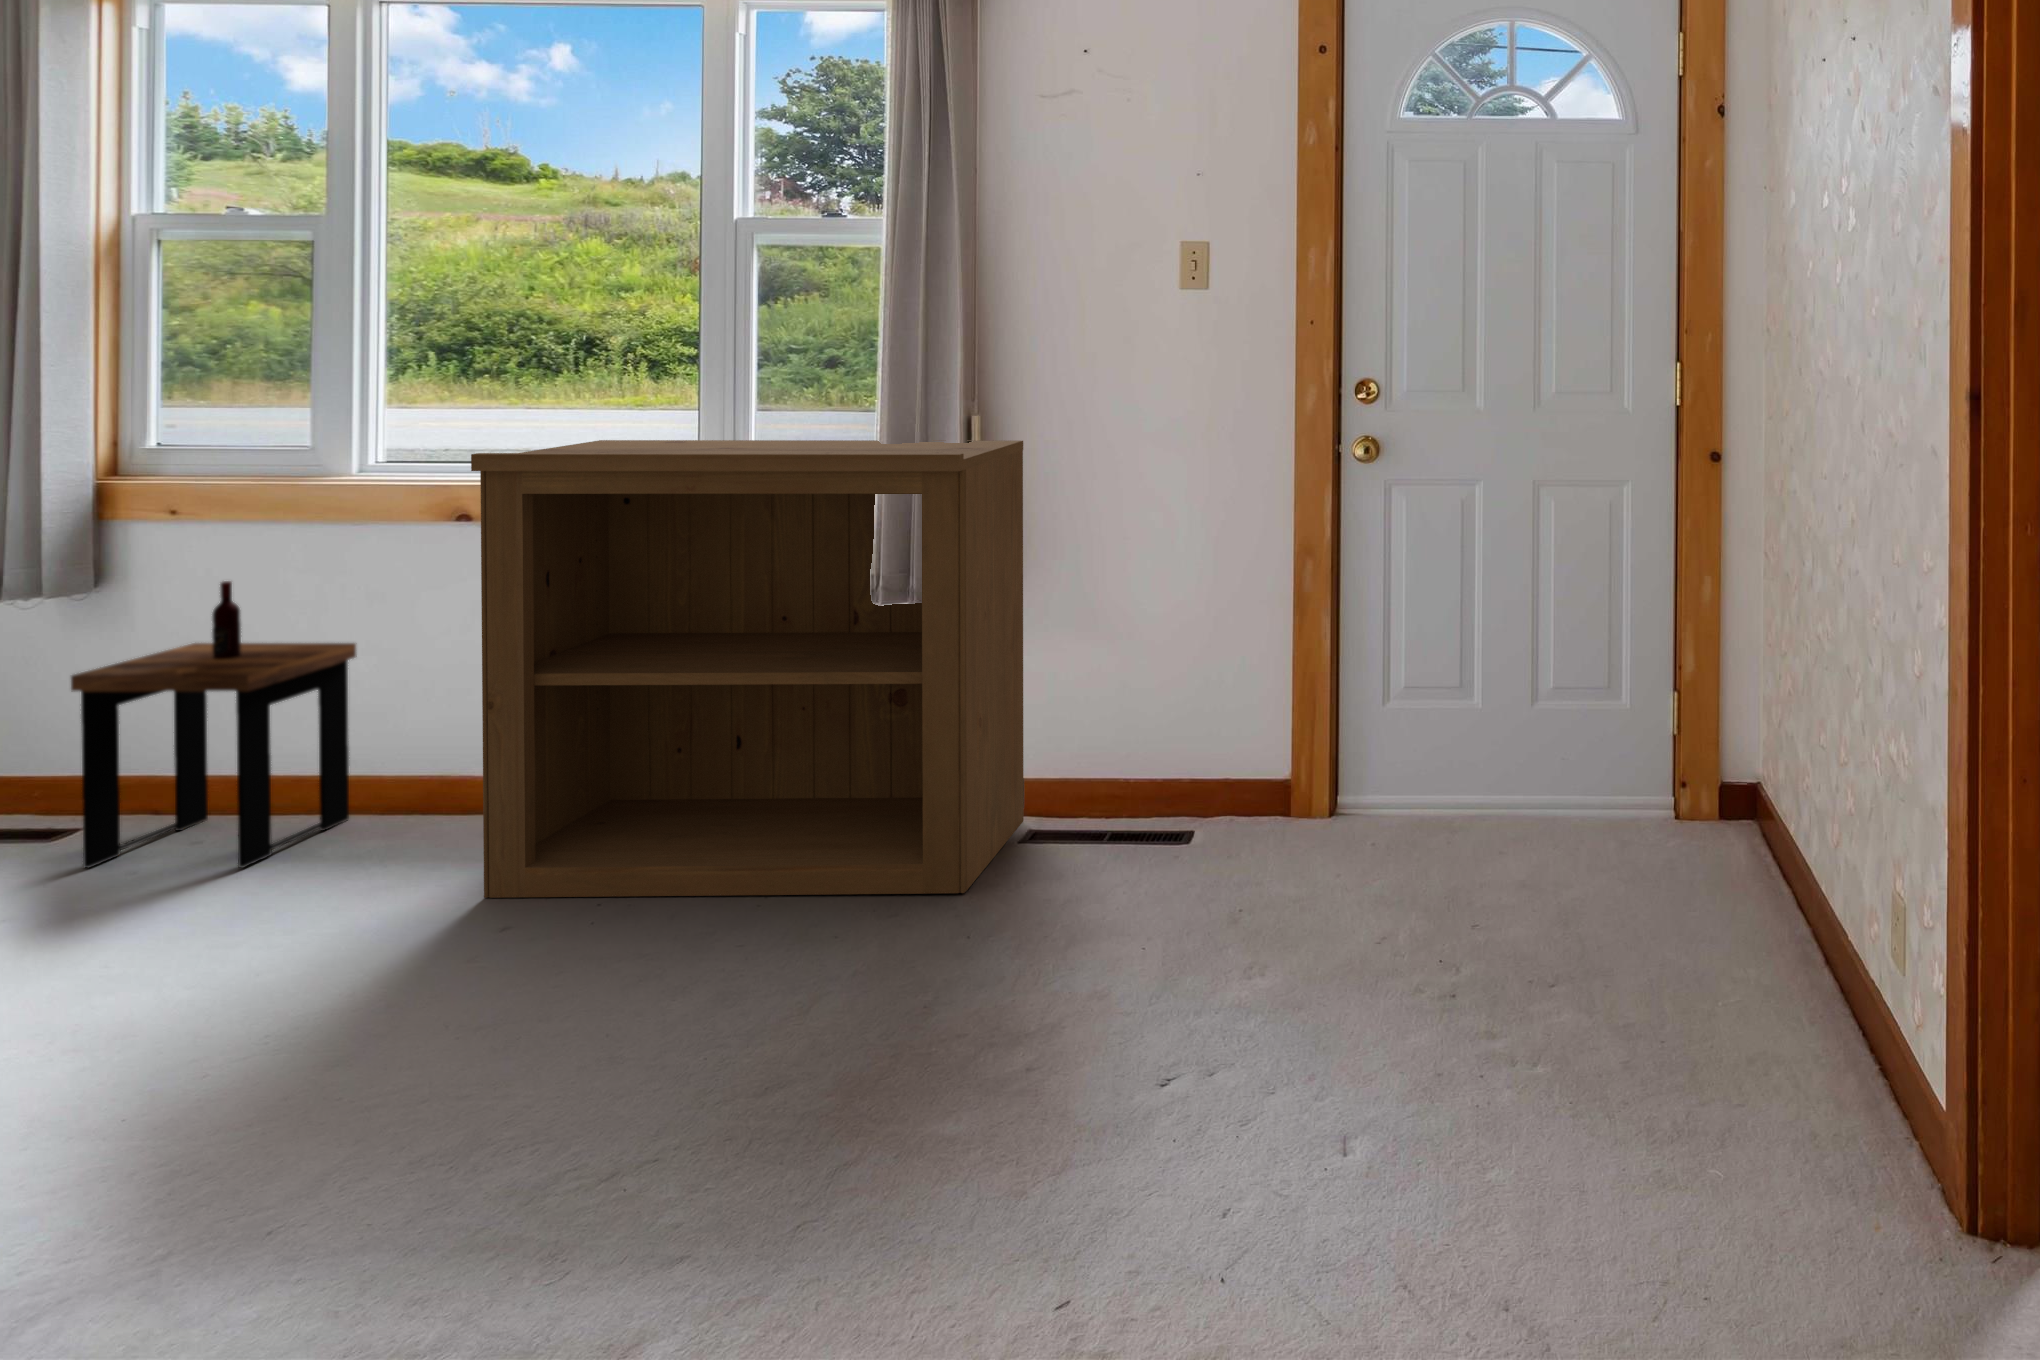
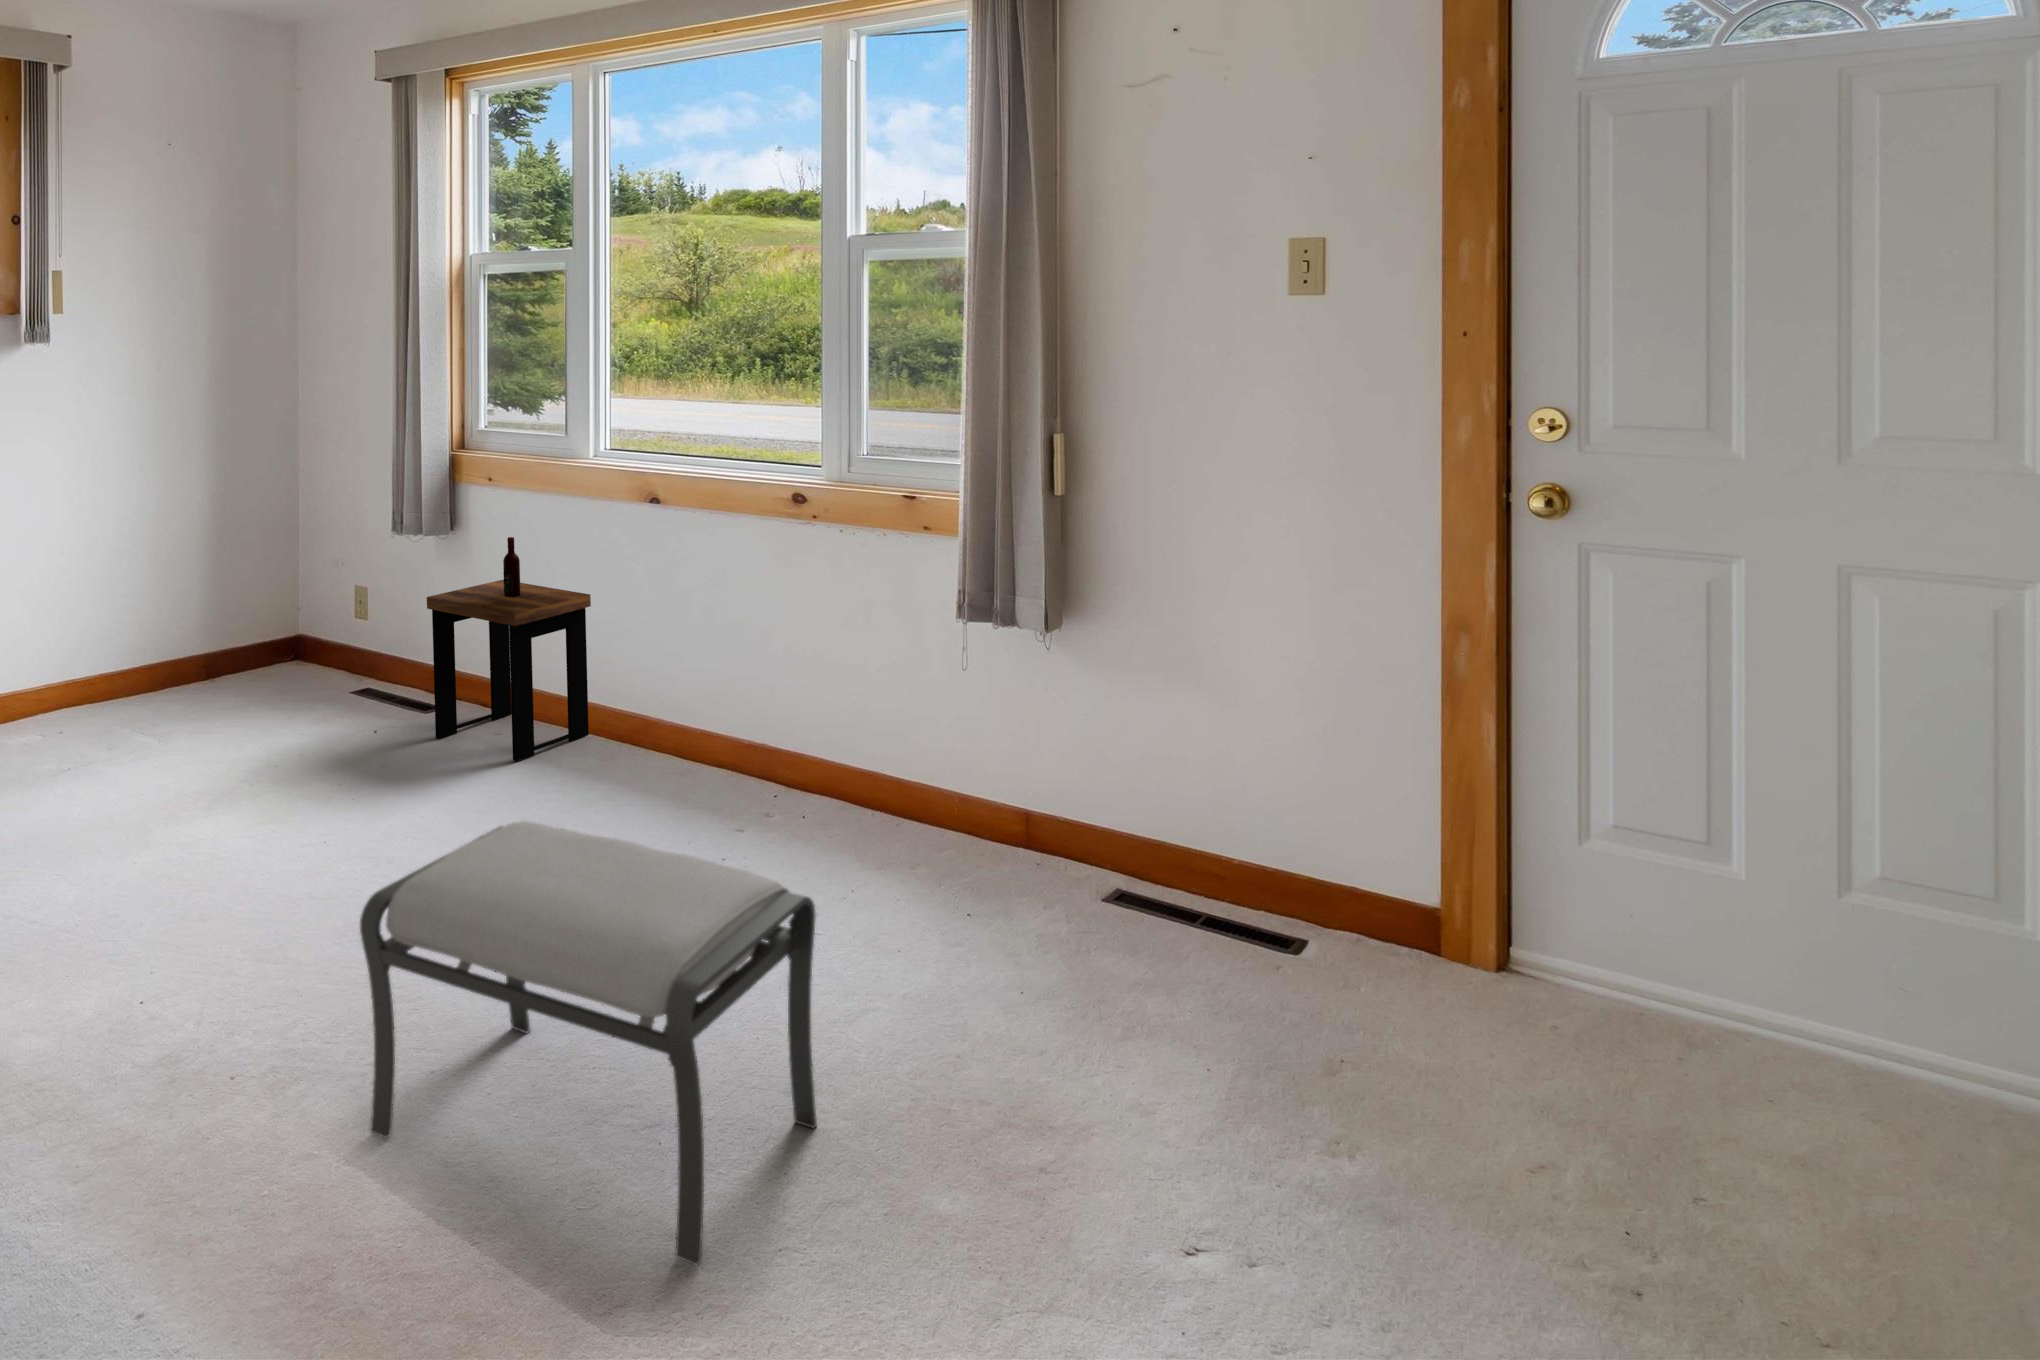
bookshelf: present [471,440,1024,898] -> none [630,442,1114,945]
ottoman: none [200,853,807,1294] -> present [360,821,817,1266]

